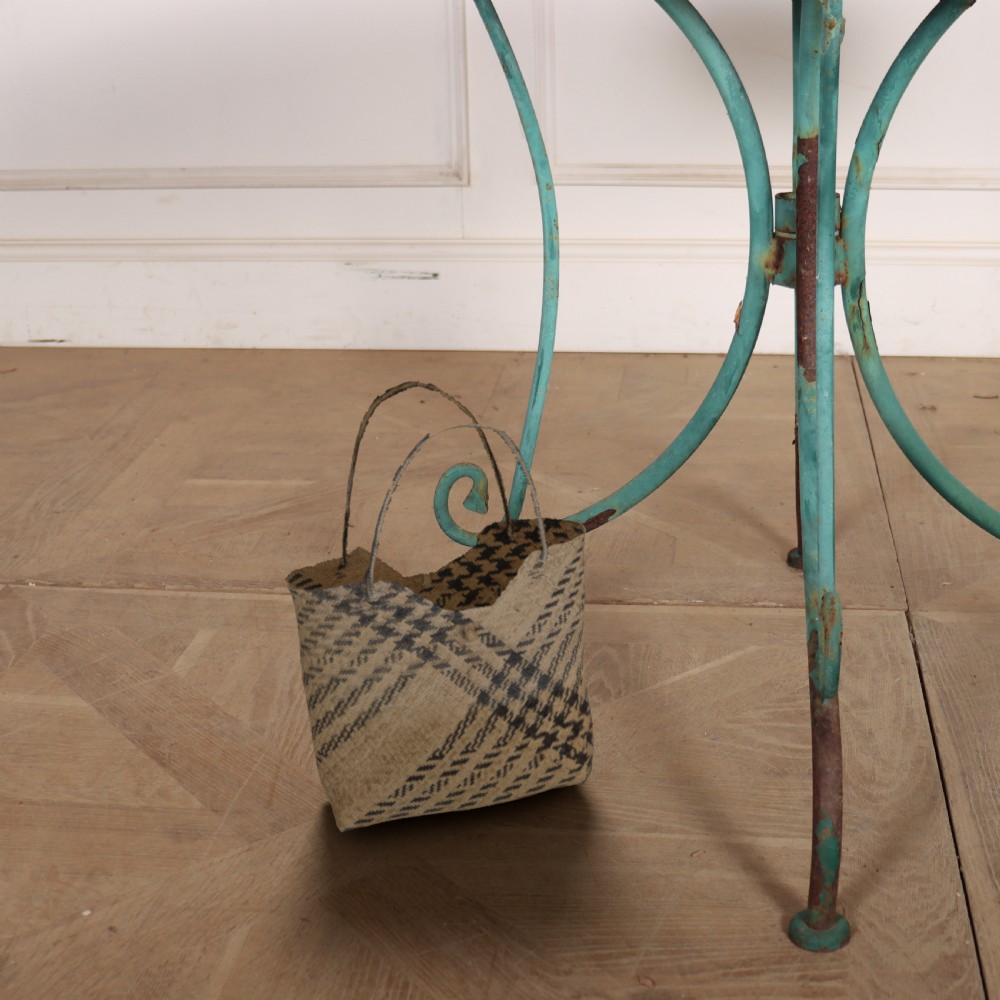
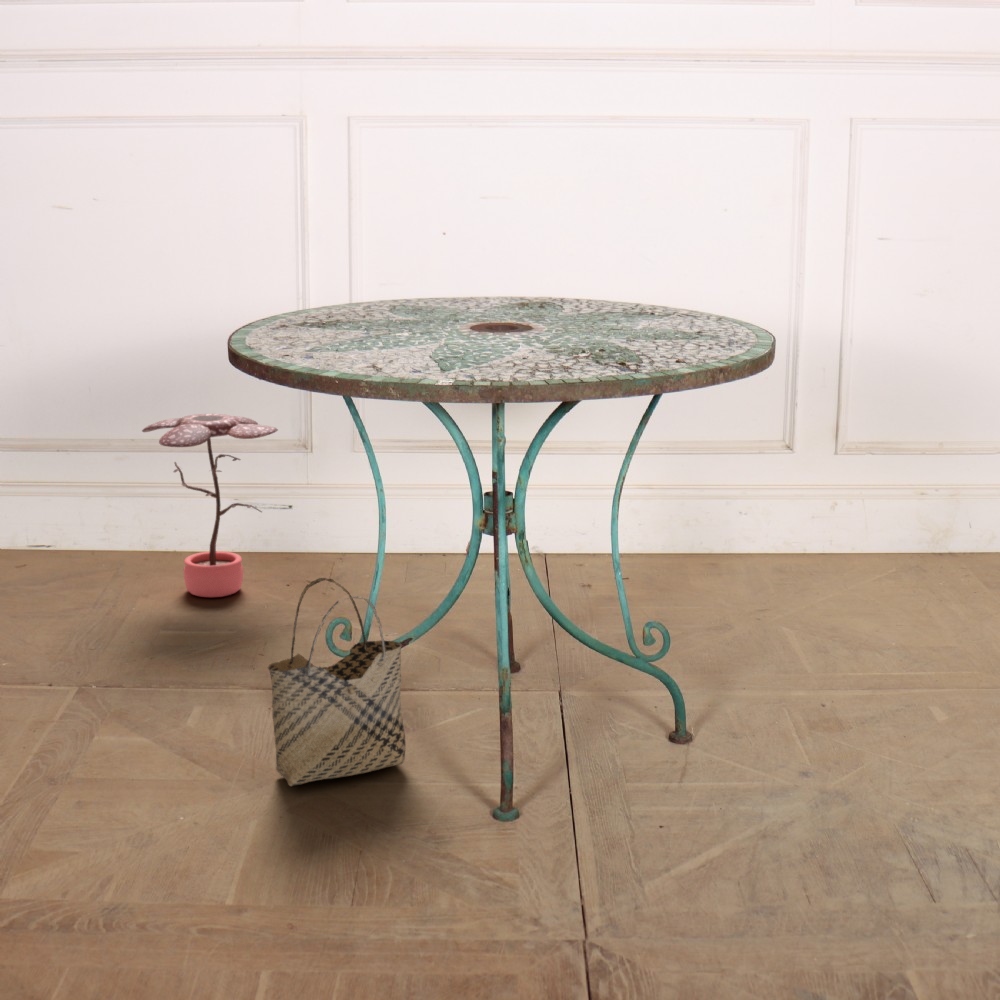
potted plant: none [172,111,392,420] -> present [142,414,278,597]

